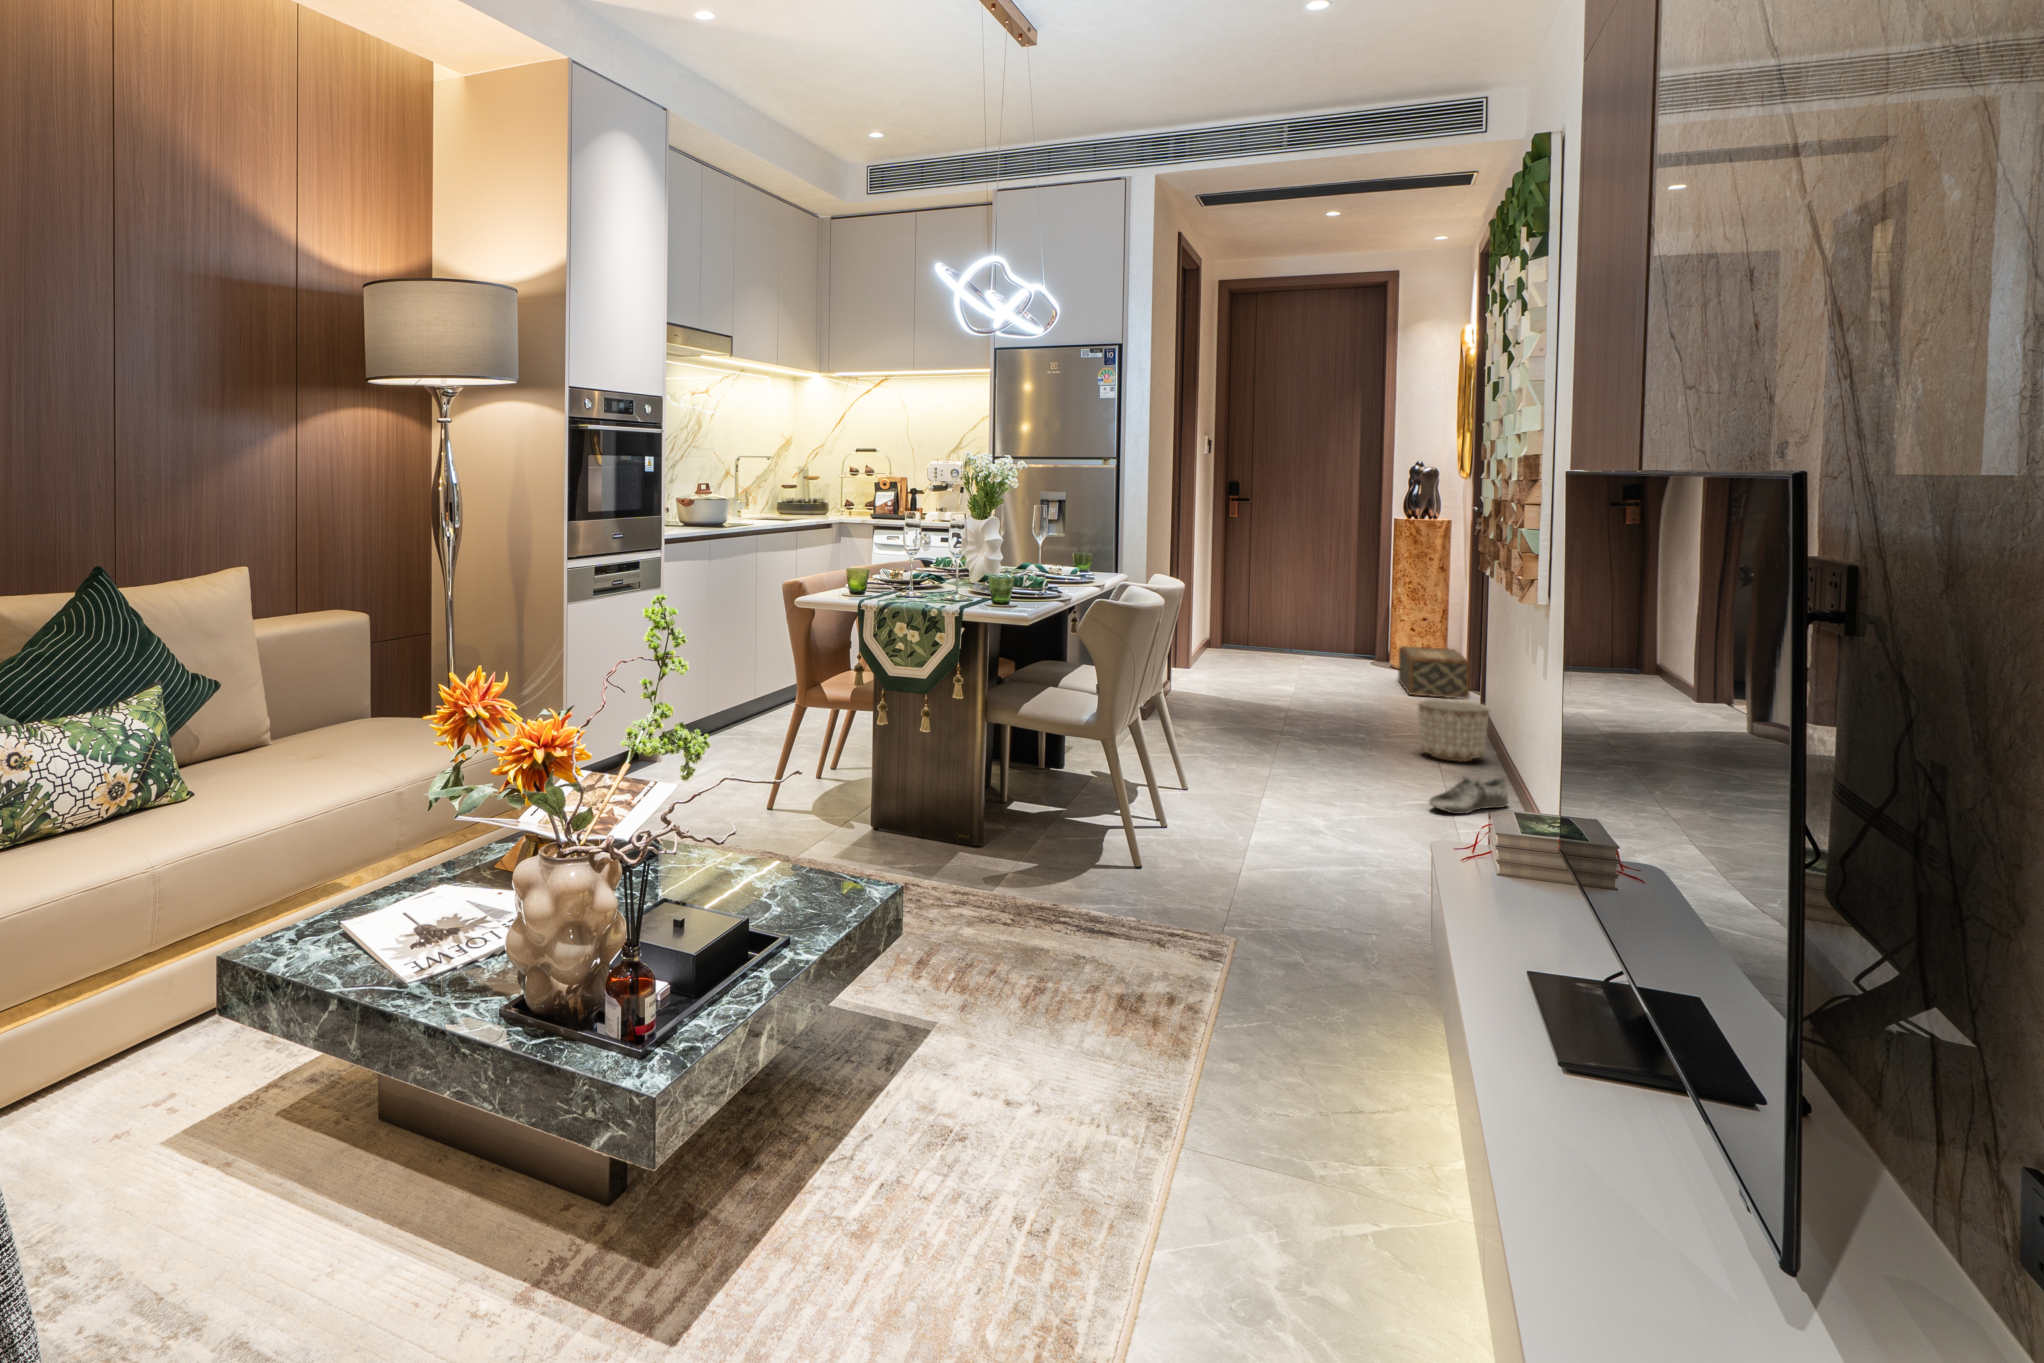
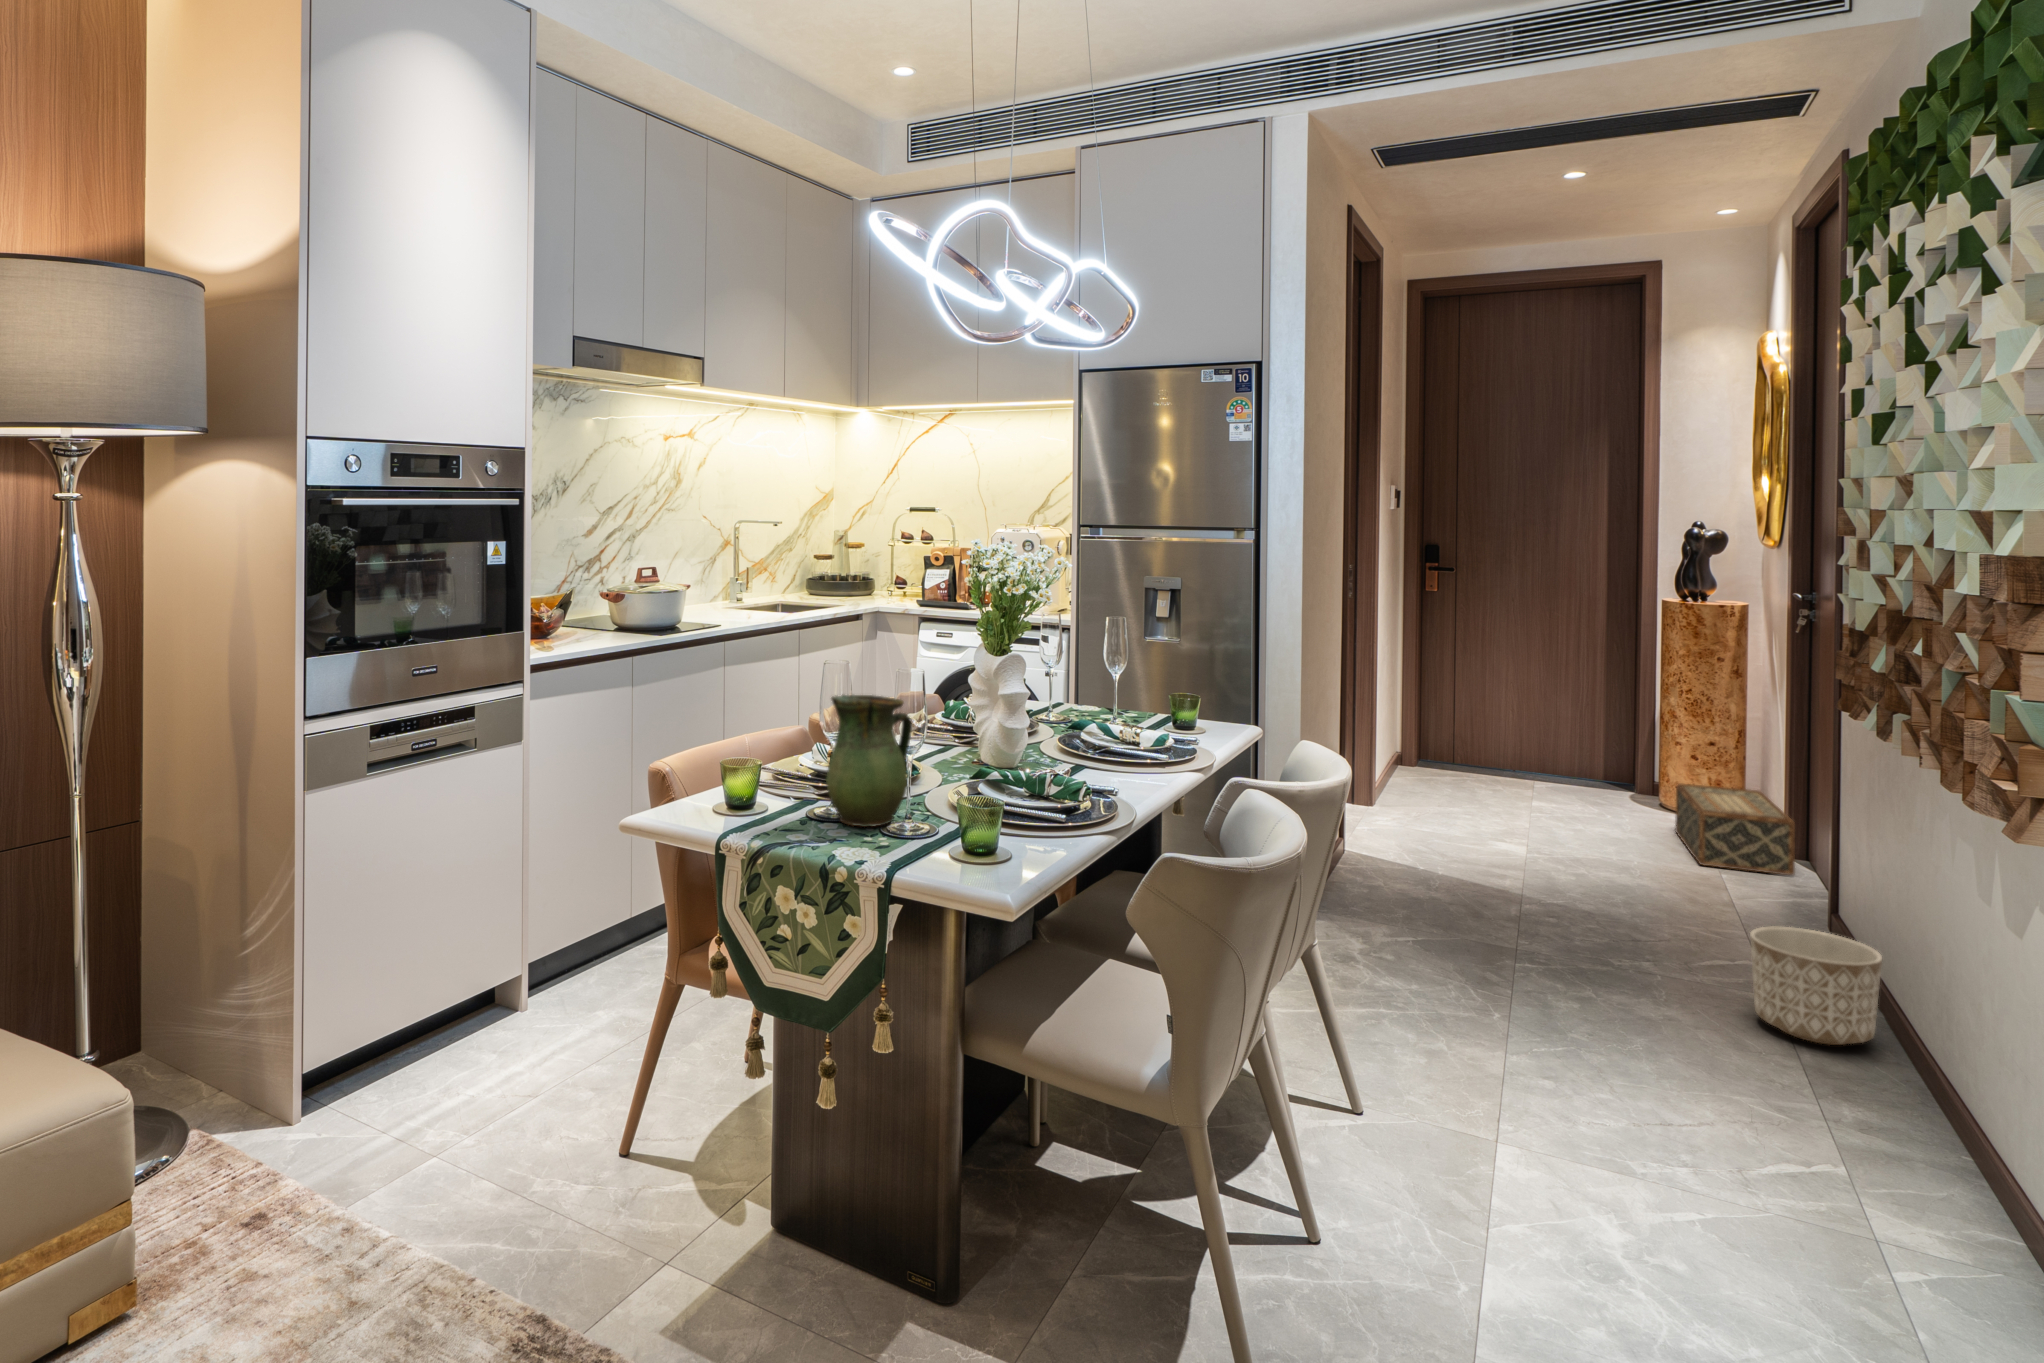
pitcher: none [911,529,955,598] -> present [826,695,912,827]
shoe: present [1429,774,1508,814] -> none [1821,1137,1974,1230]

